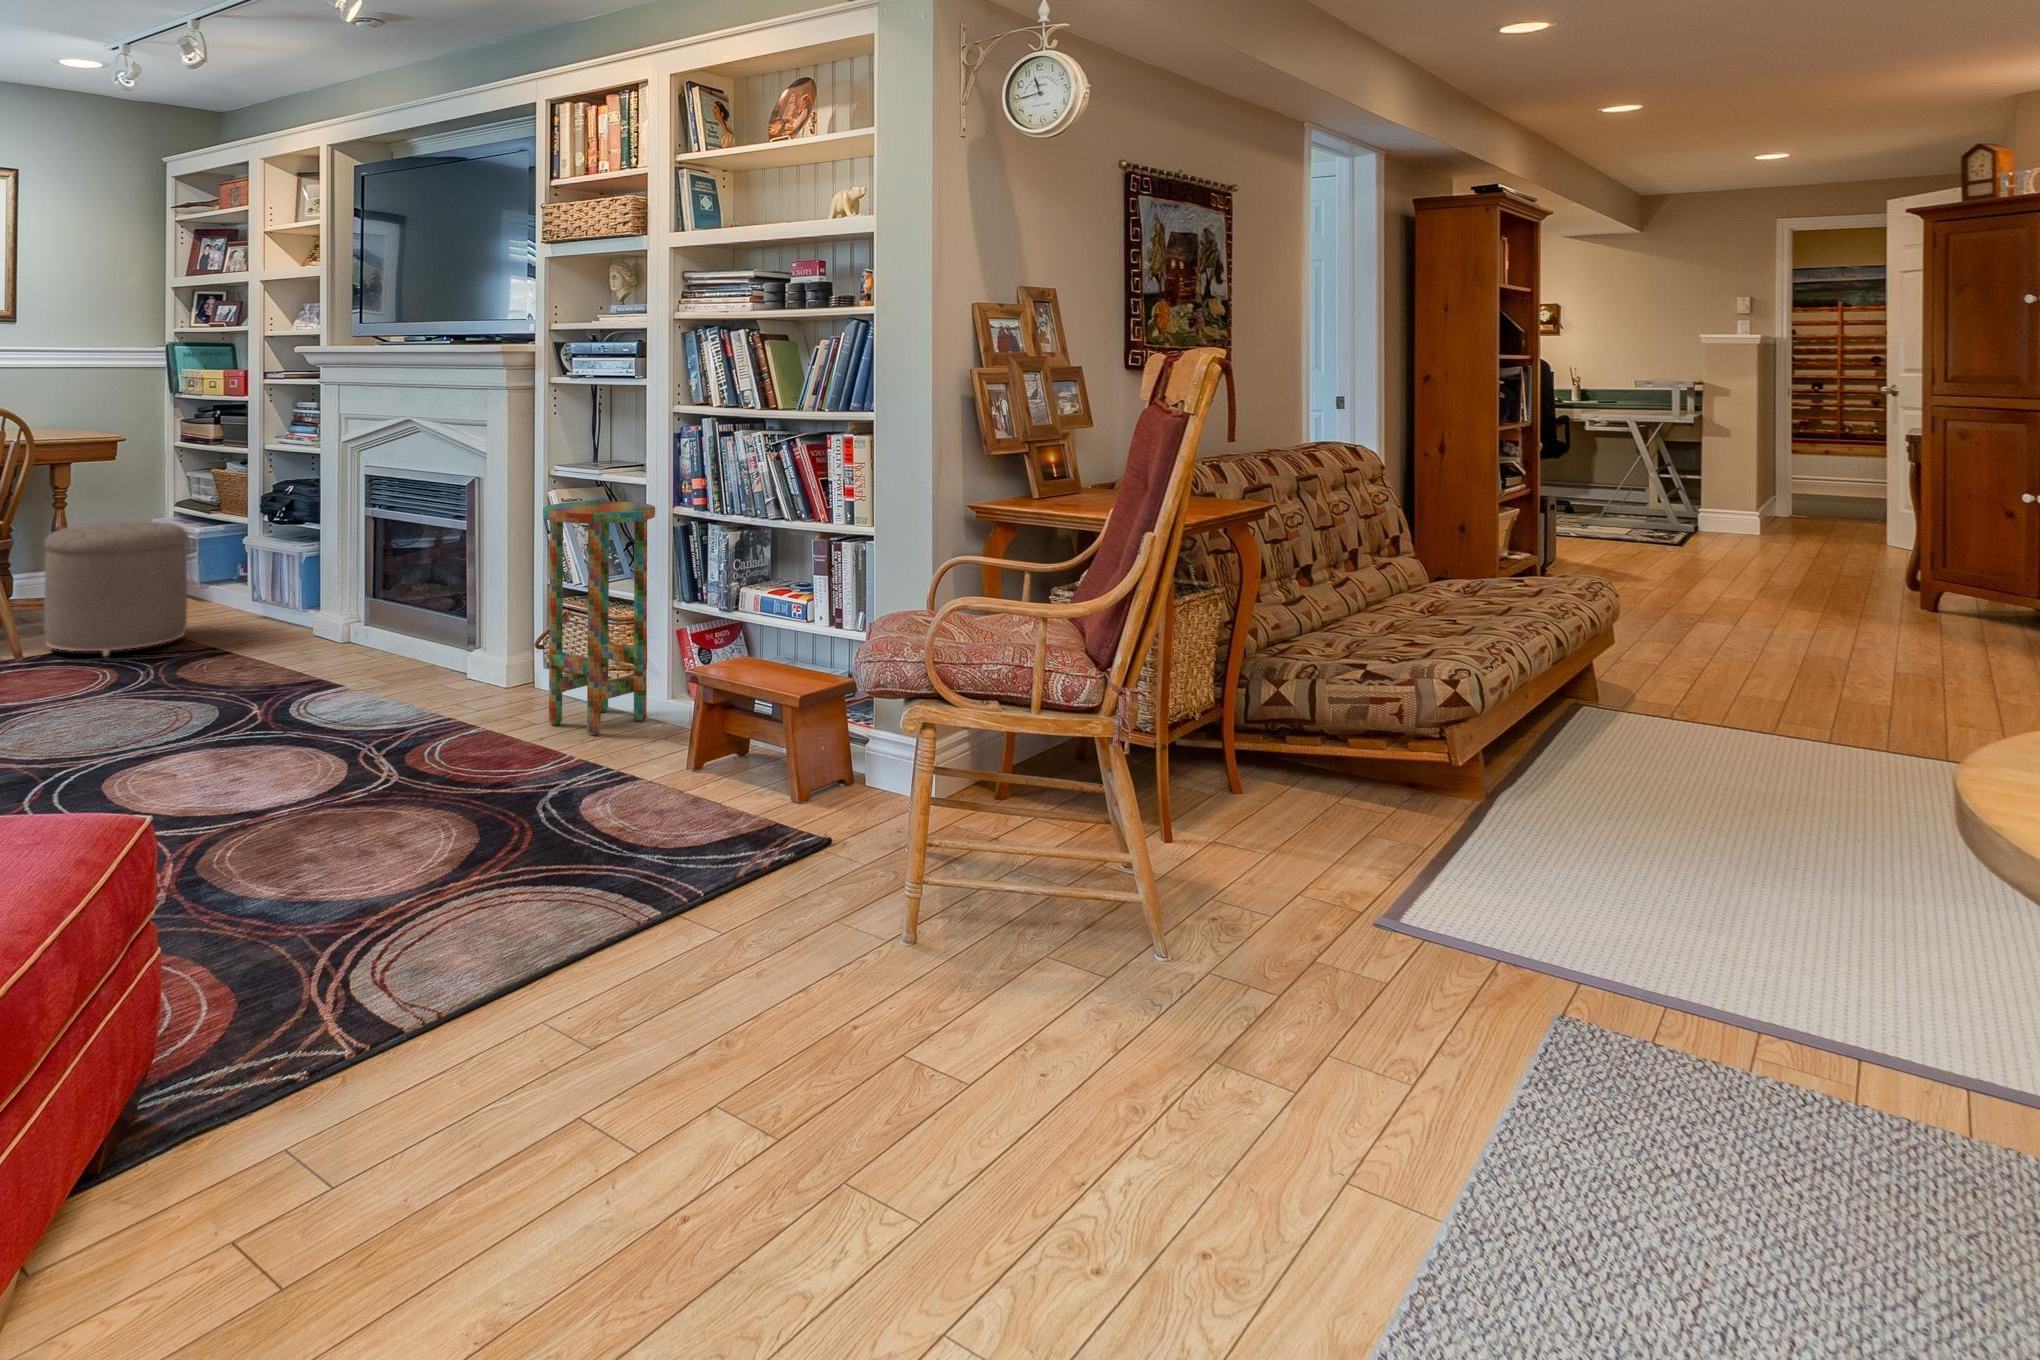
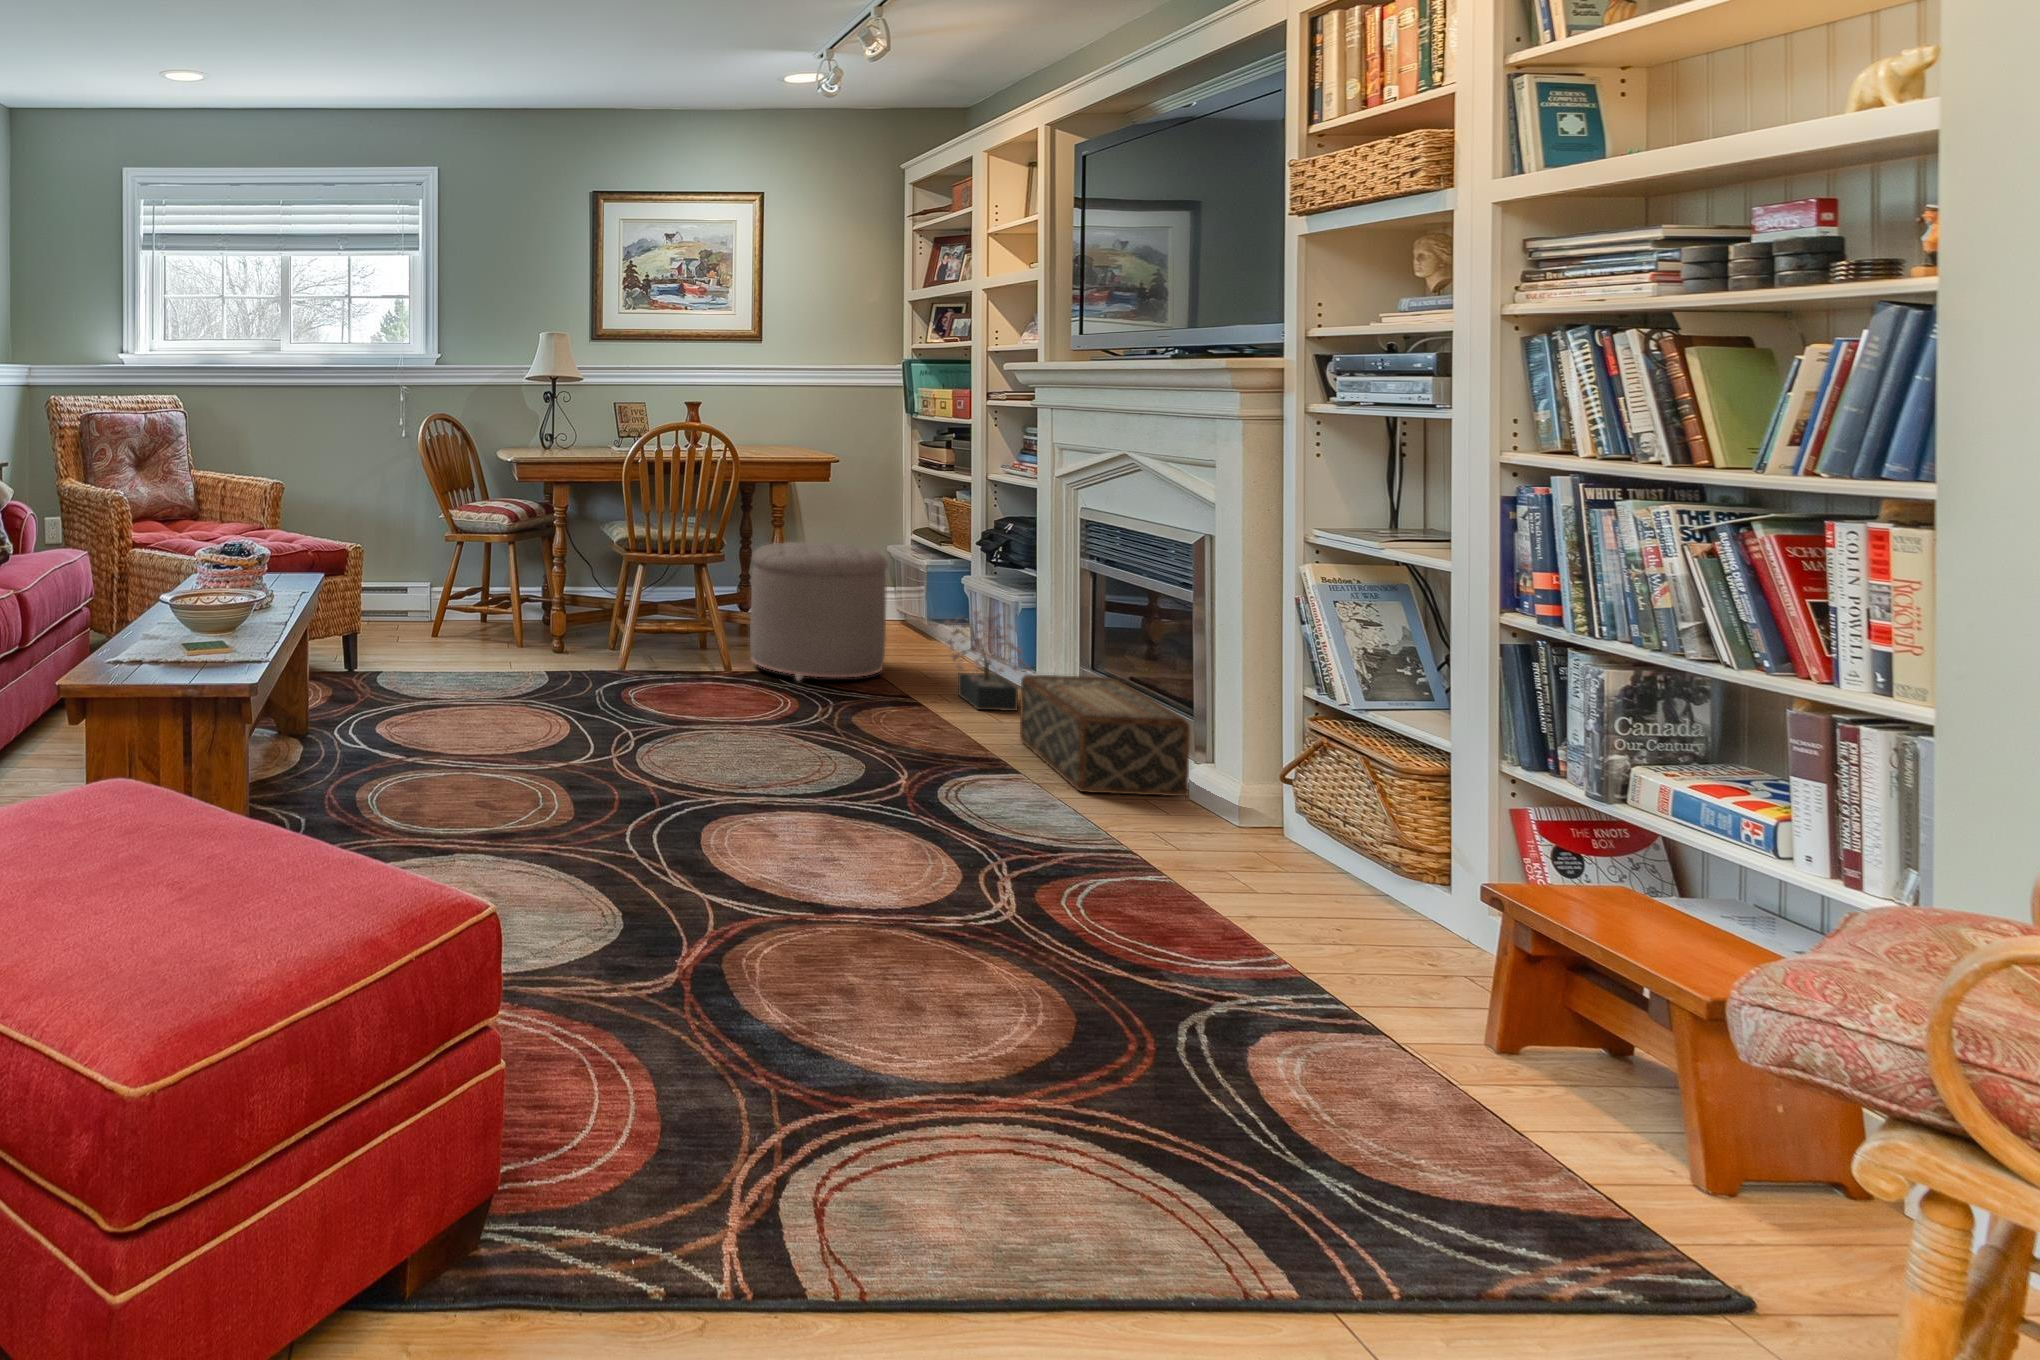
side table: present [543,501,655,735] -> none [1264,581,1459,936]
decorative plant: none [246,564,330,650] -> present [942,610,1029,711]
woven basket: none [334,601,473,690] -> present [1020,674,1190,796]

